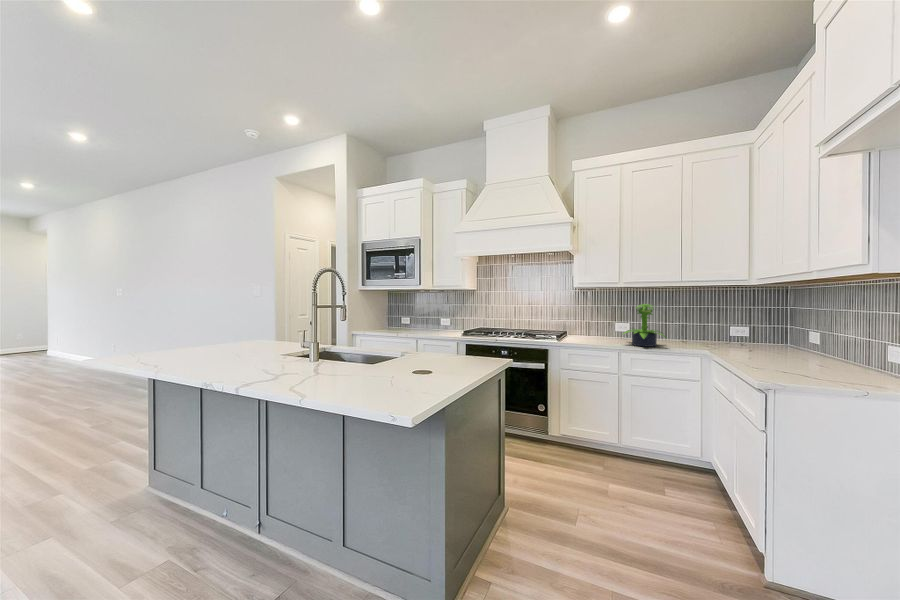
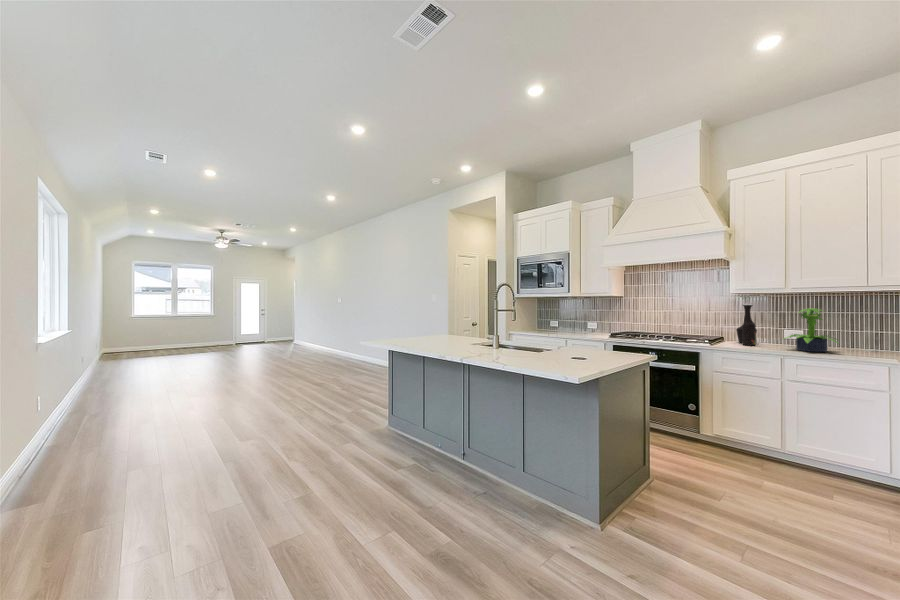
vase: none [580,299,598,341] -> present [736,304,757,346]

